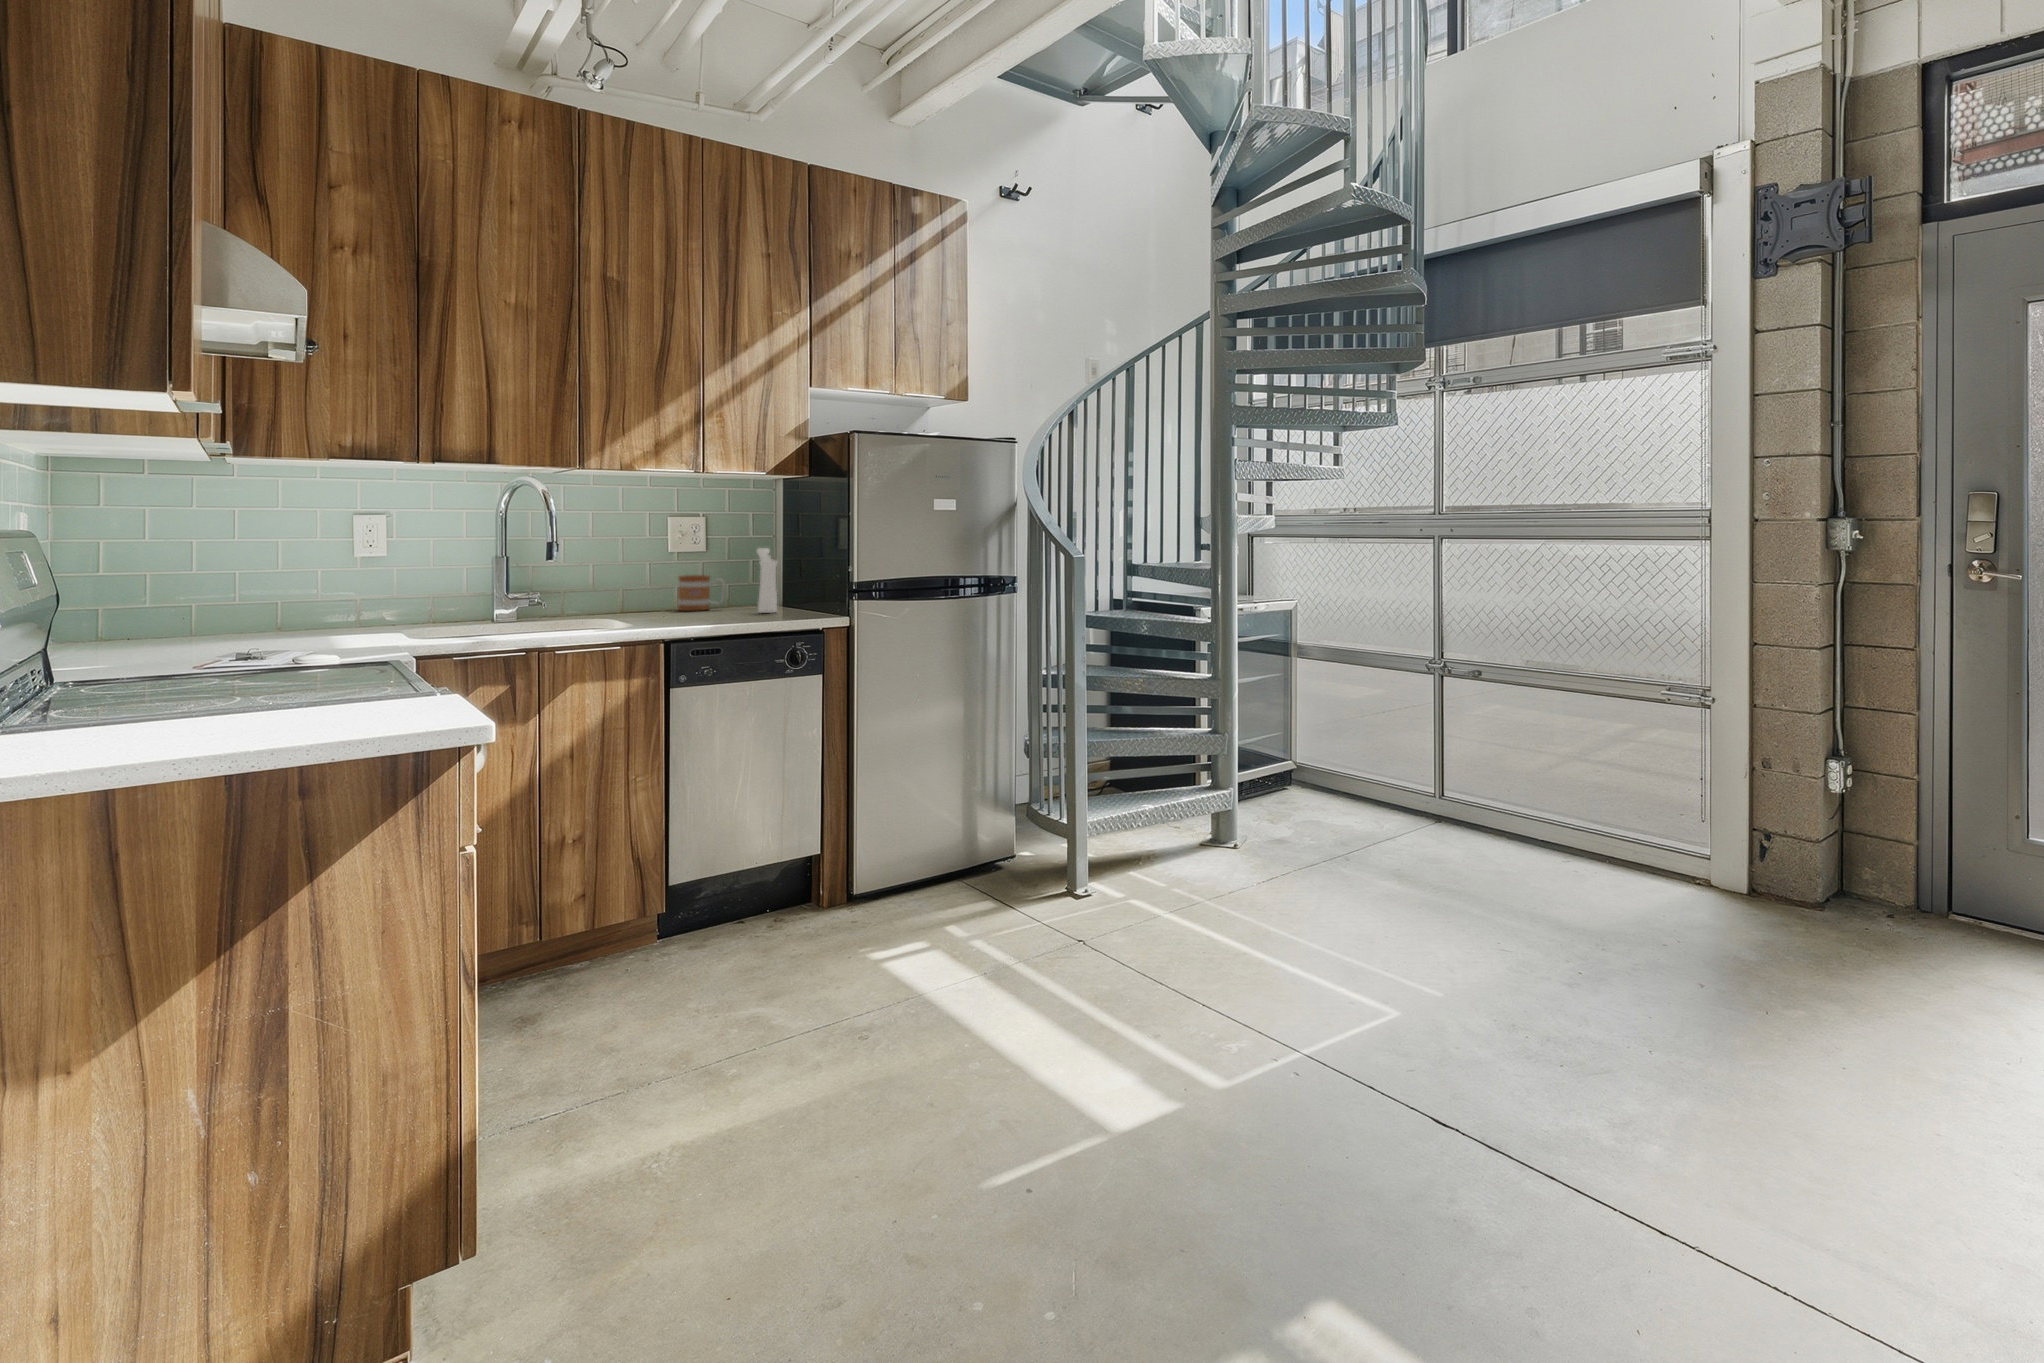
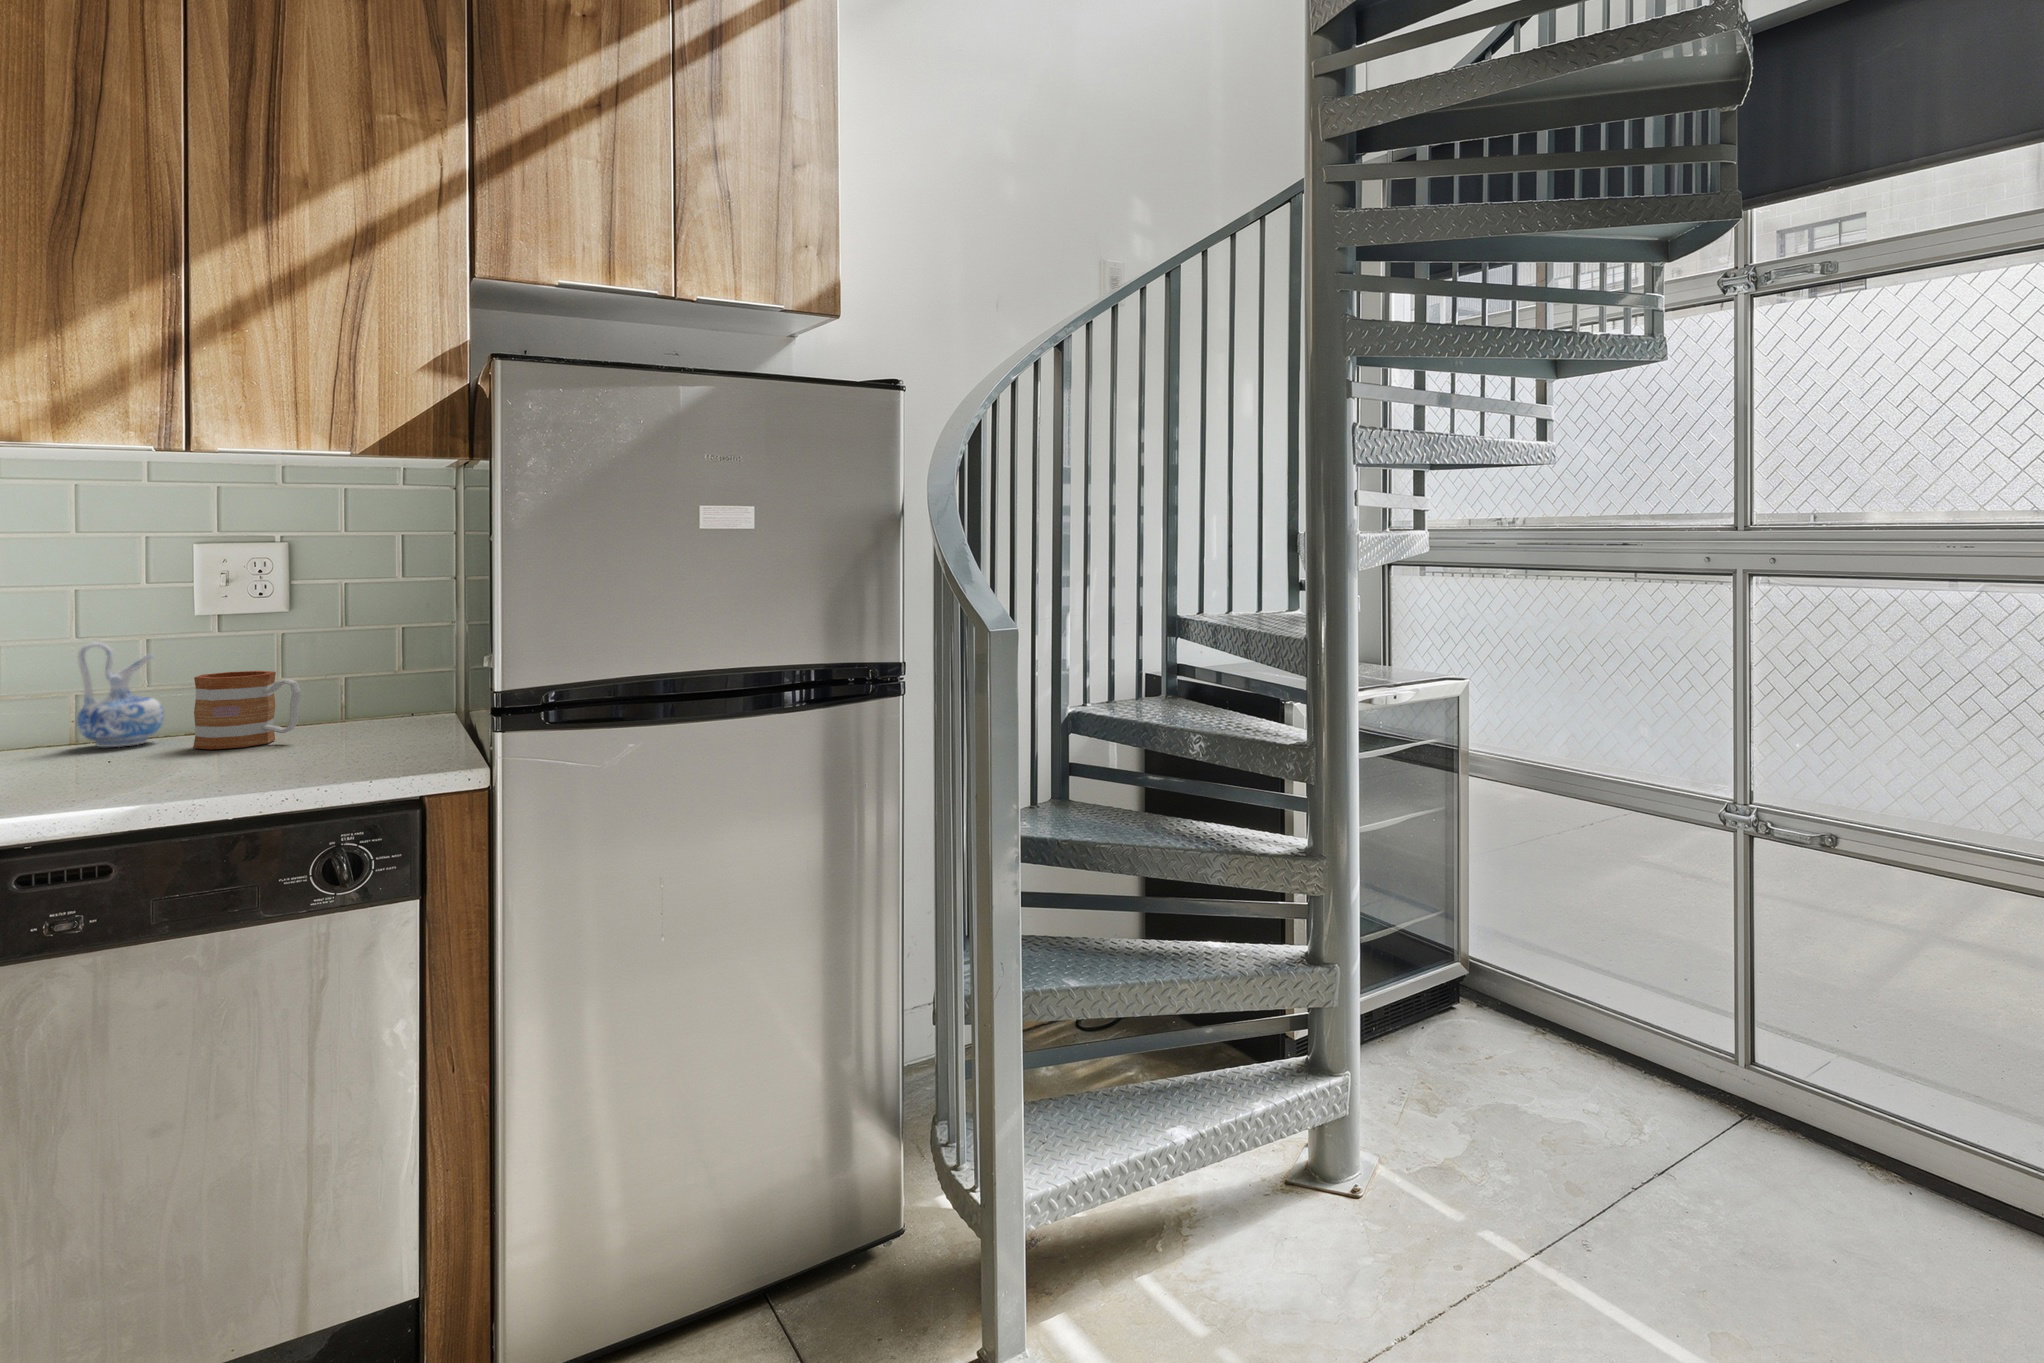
pepper mill: present [757,548,777,613] -> none [326,617,382,762]
ceramic pitcher: none [620,559,655,610] -> present [77,642,164,747]

